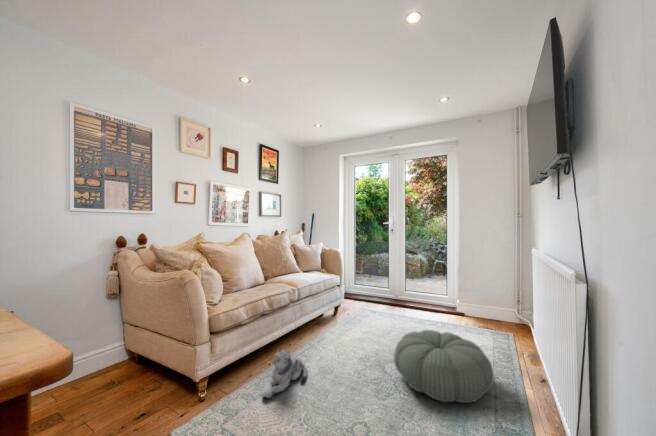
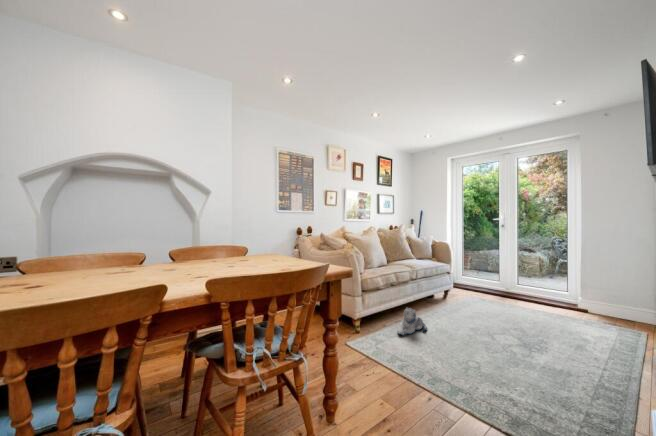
pouf: present [394,330,494,403] -> none [500,310,595,363]

